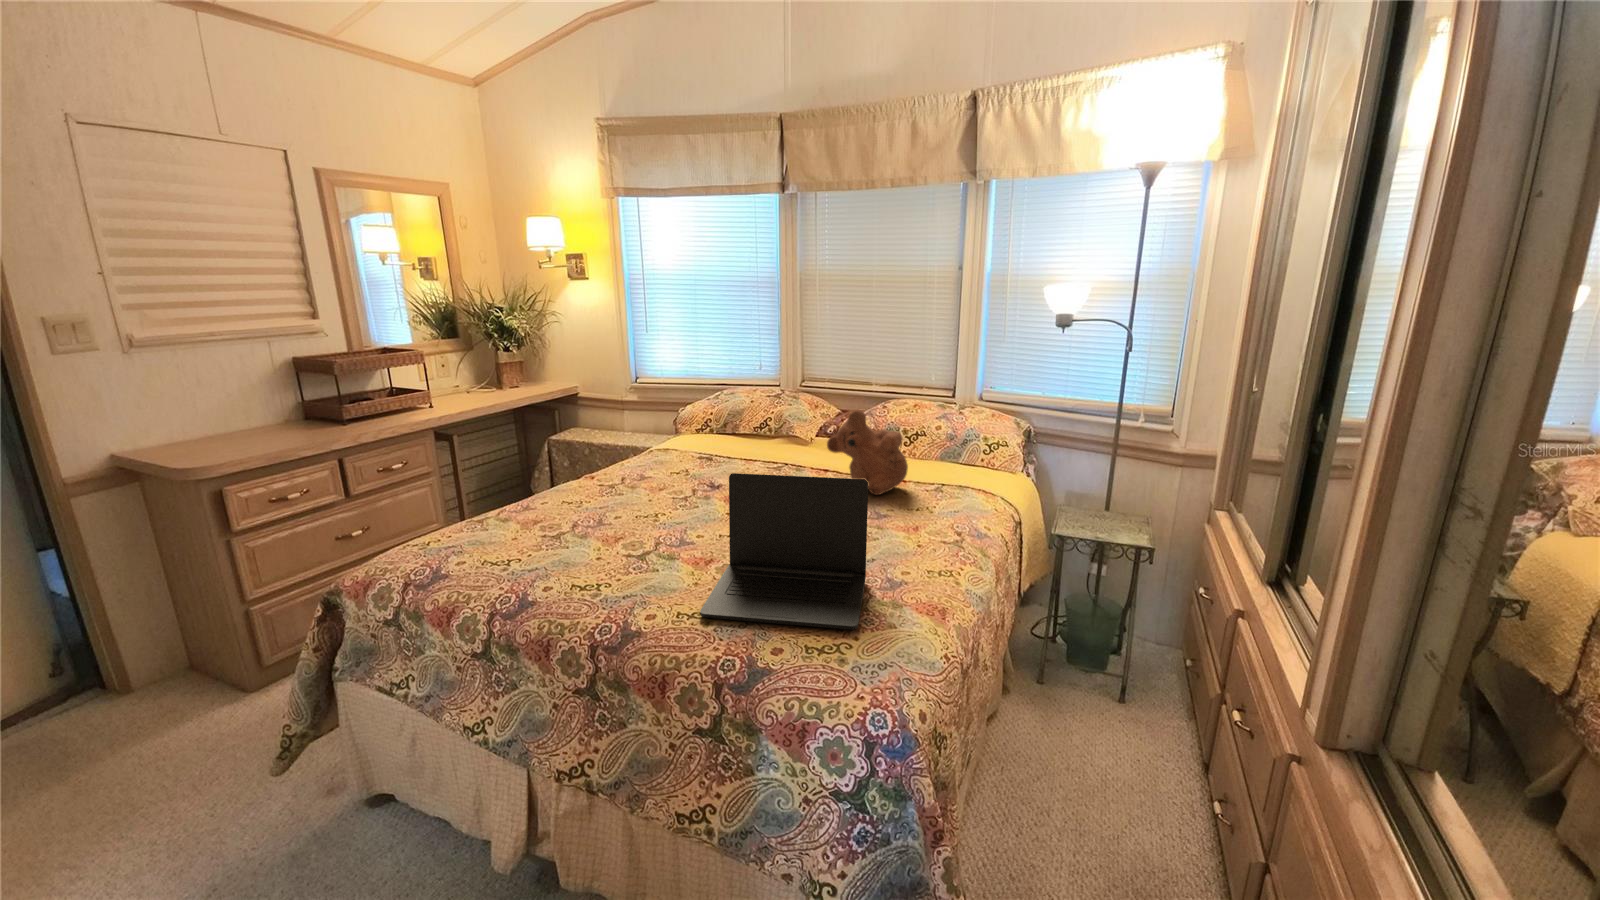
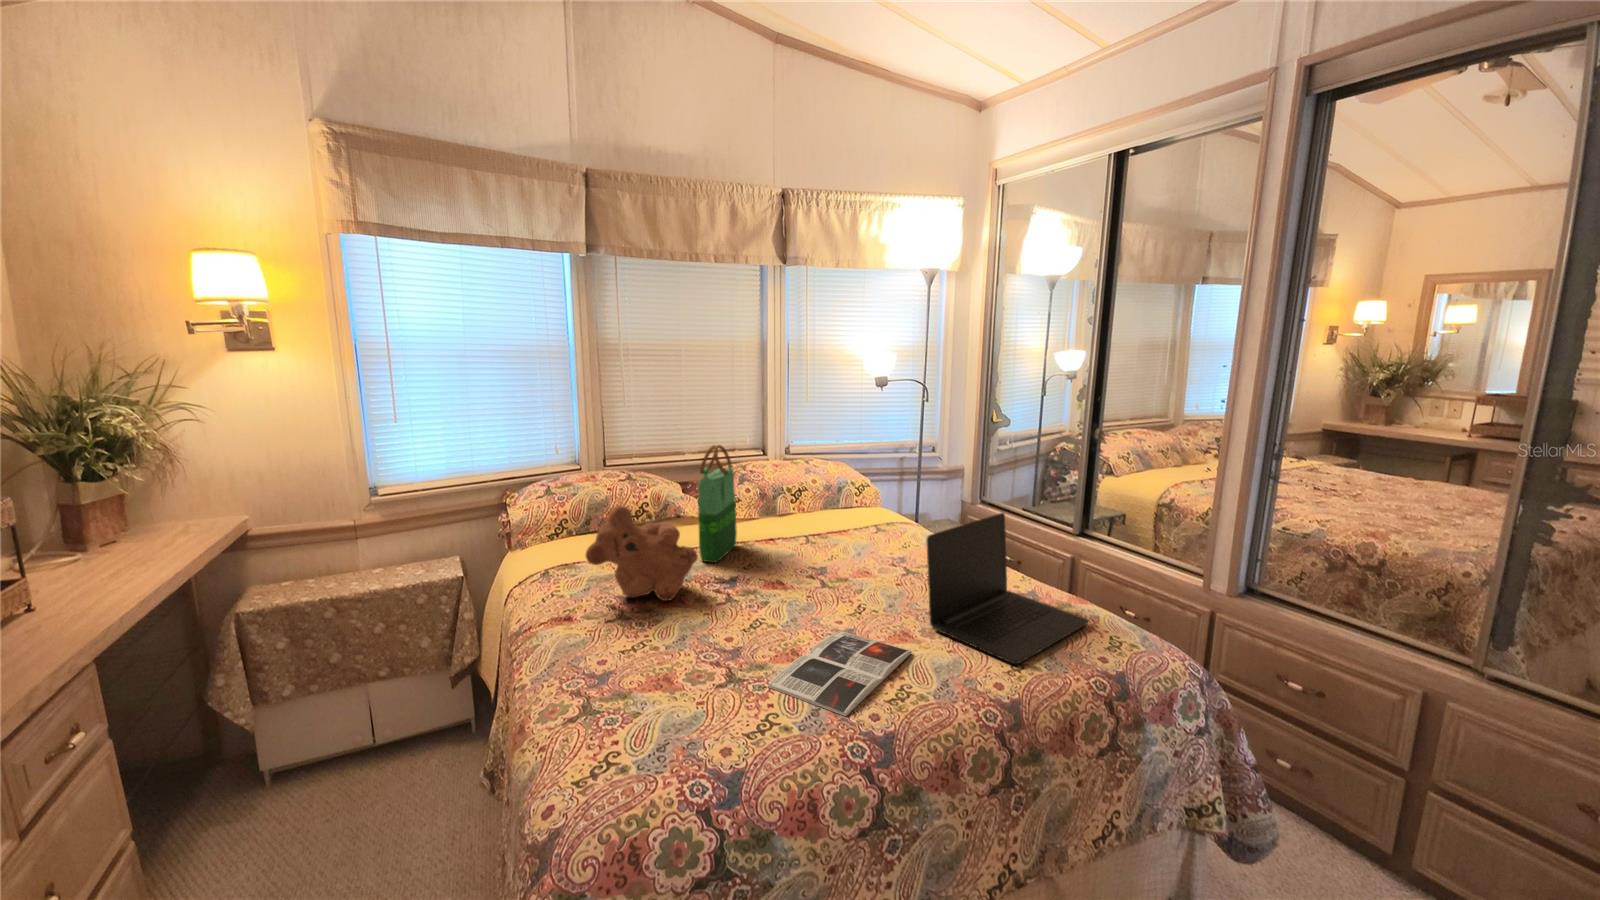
tote bag: none [739,370,795,476] -> present [698,445,737,562]
teddy bear: present [827,409,908,495] -> present [585,505,698,601]
magazine: none [542,540,678,581] -> present [767,631,912,716]

